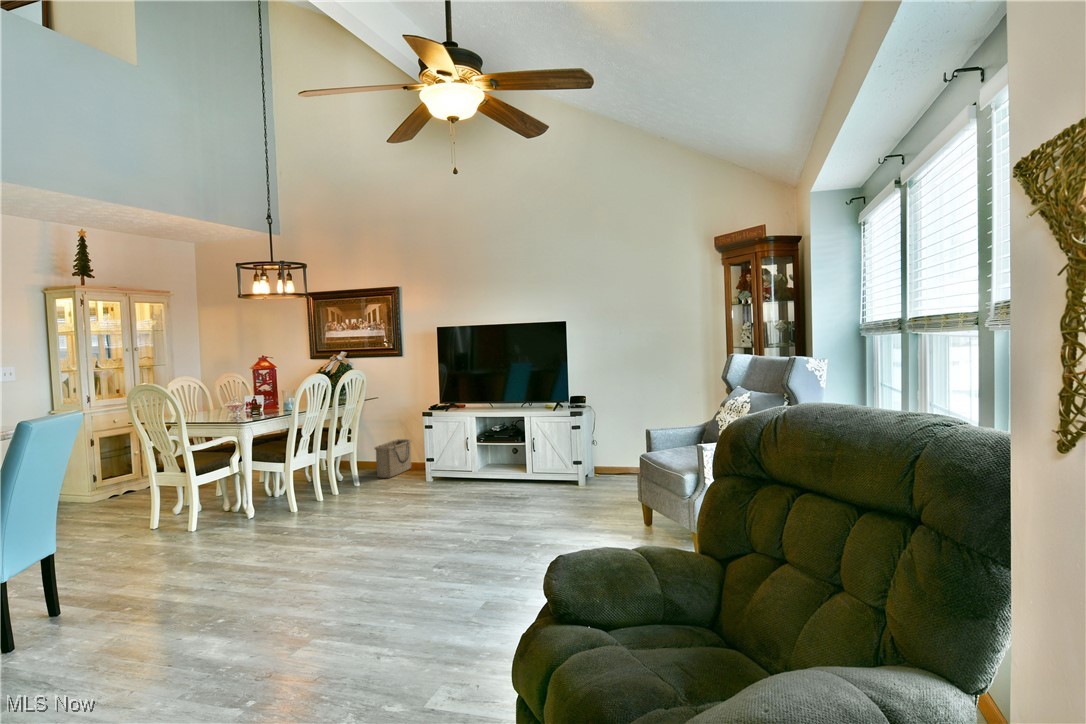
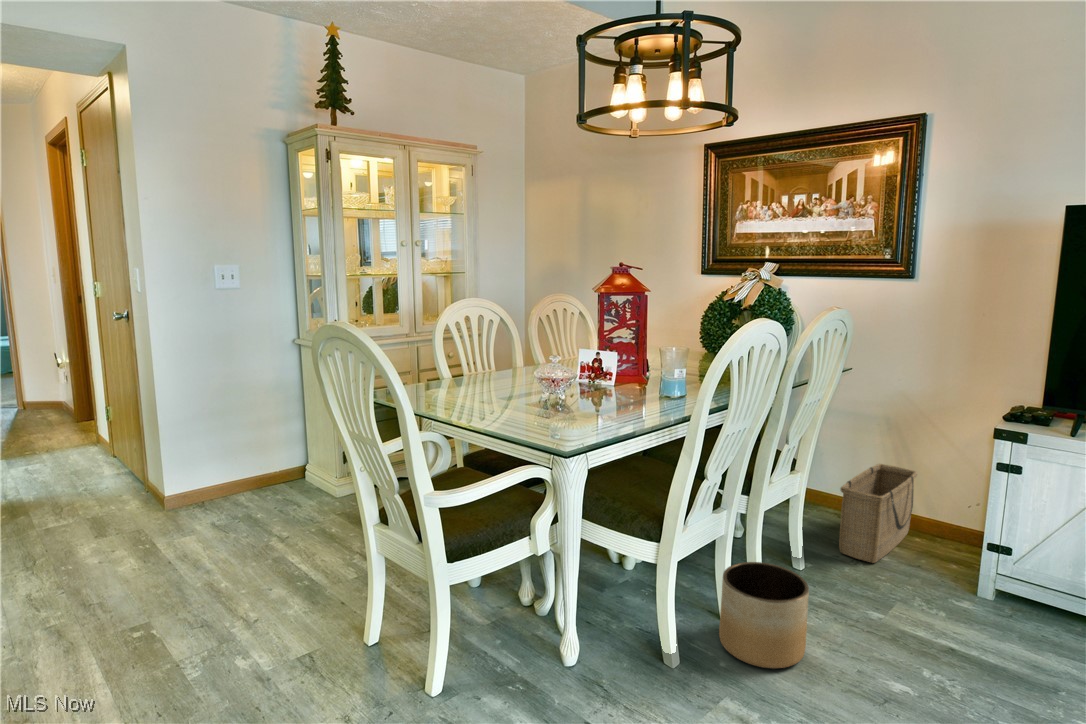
planter: none [314,472,348,506] -> present [719,562,809,669]

